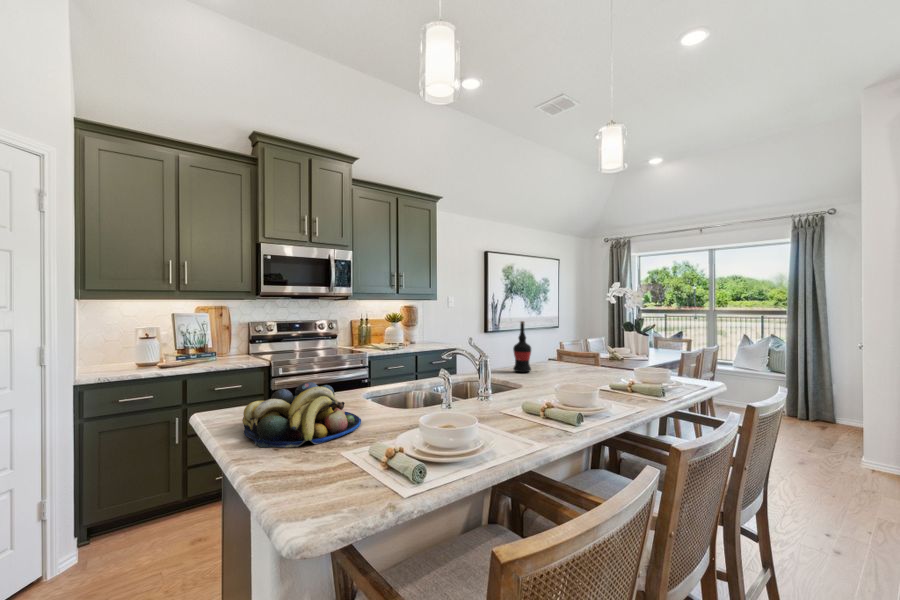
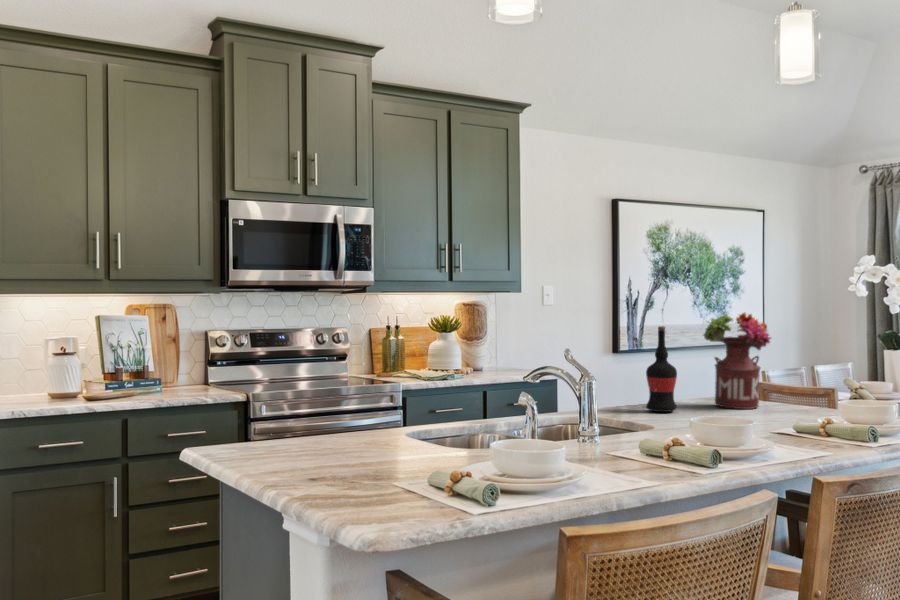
flower arrangement: none [544,313,584,369] -> present [703,313,771,409]
fruit bowl: present [242,382,361,448] -> none [259,406,410,478]

